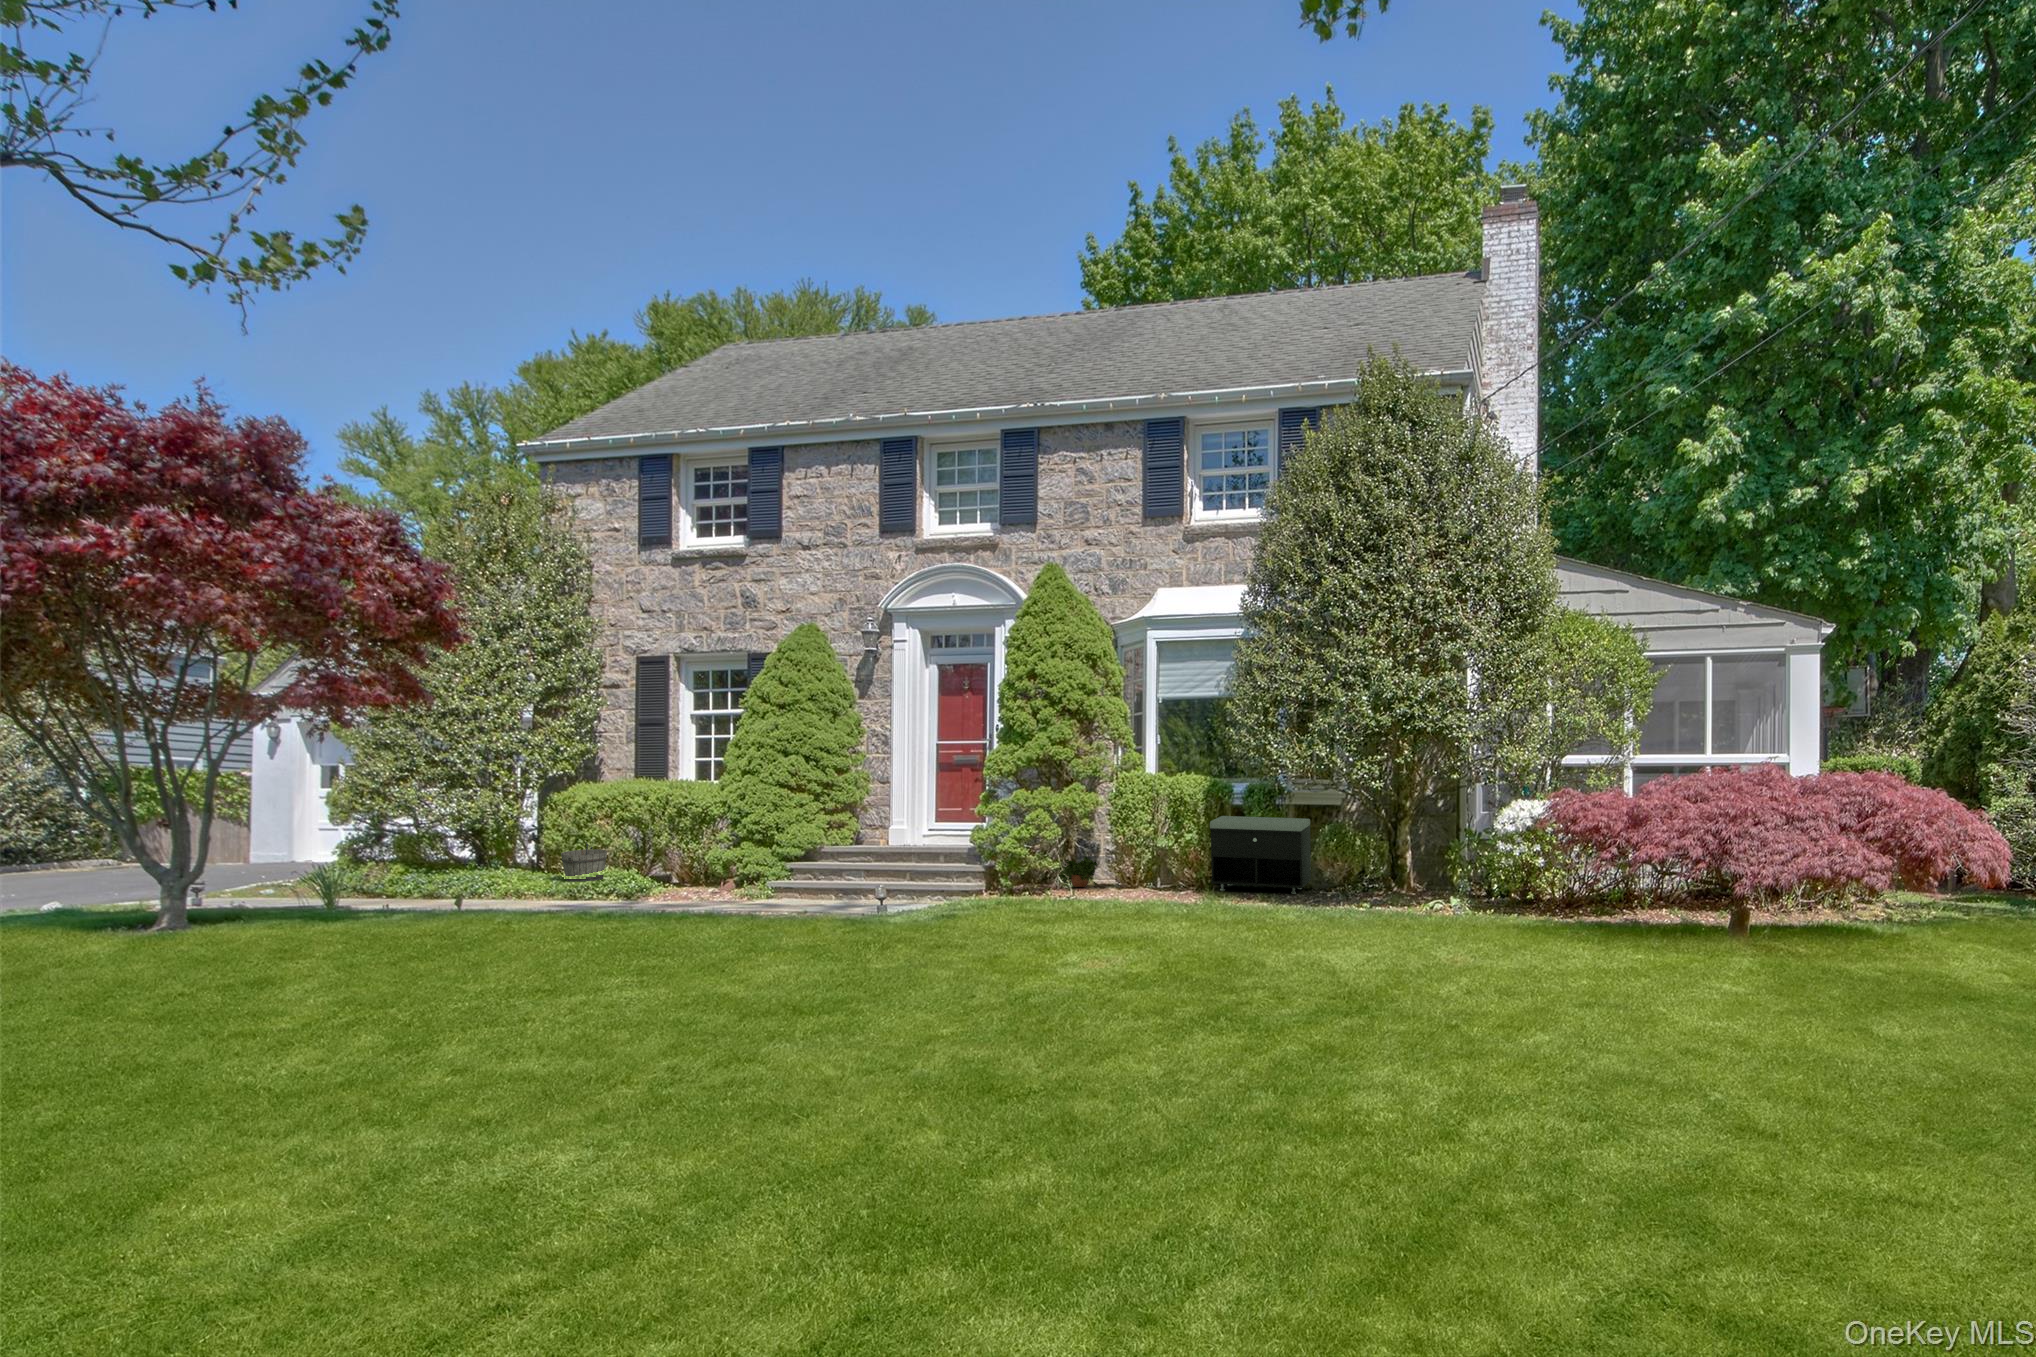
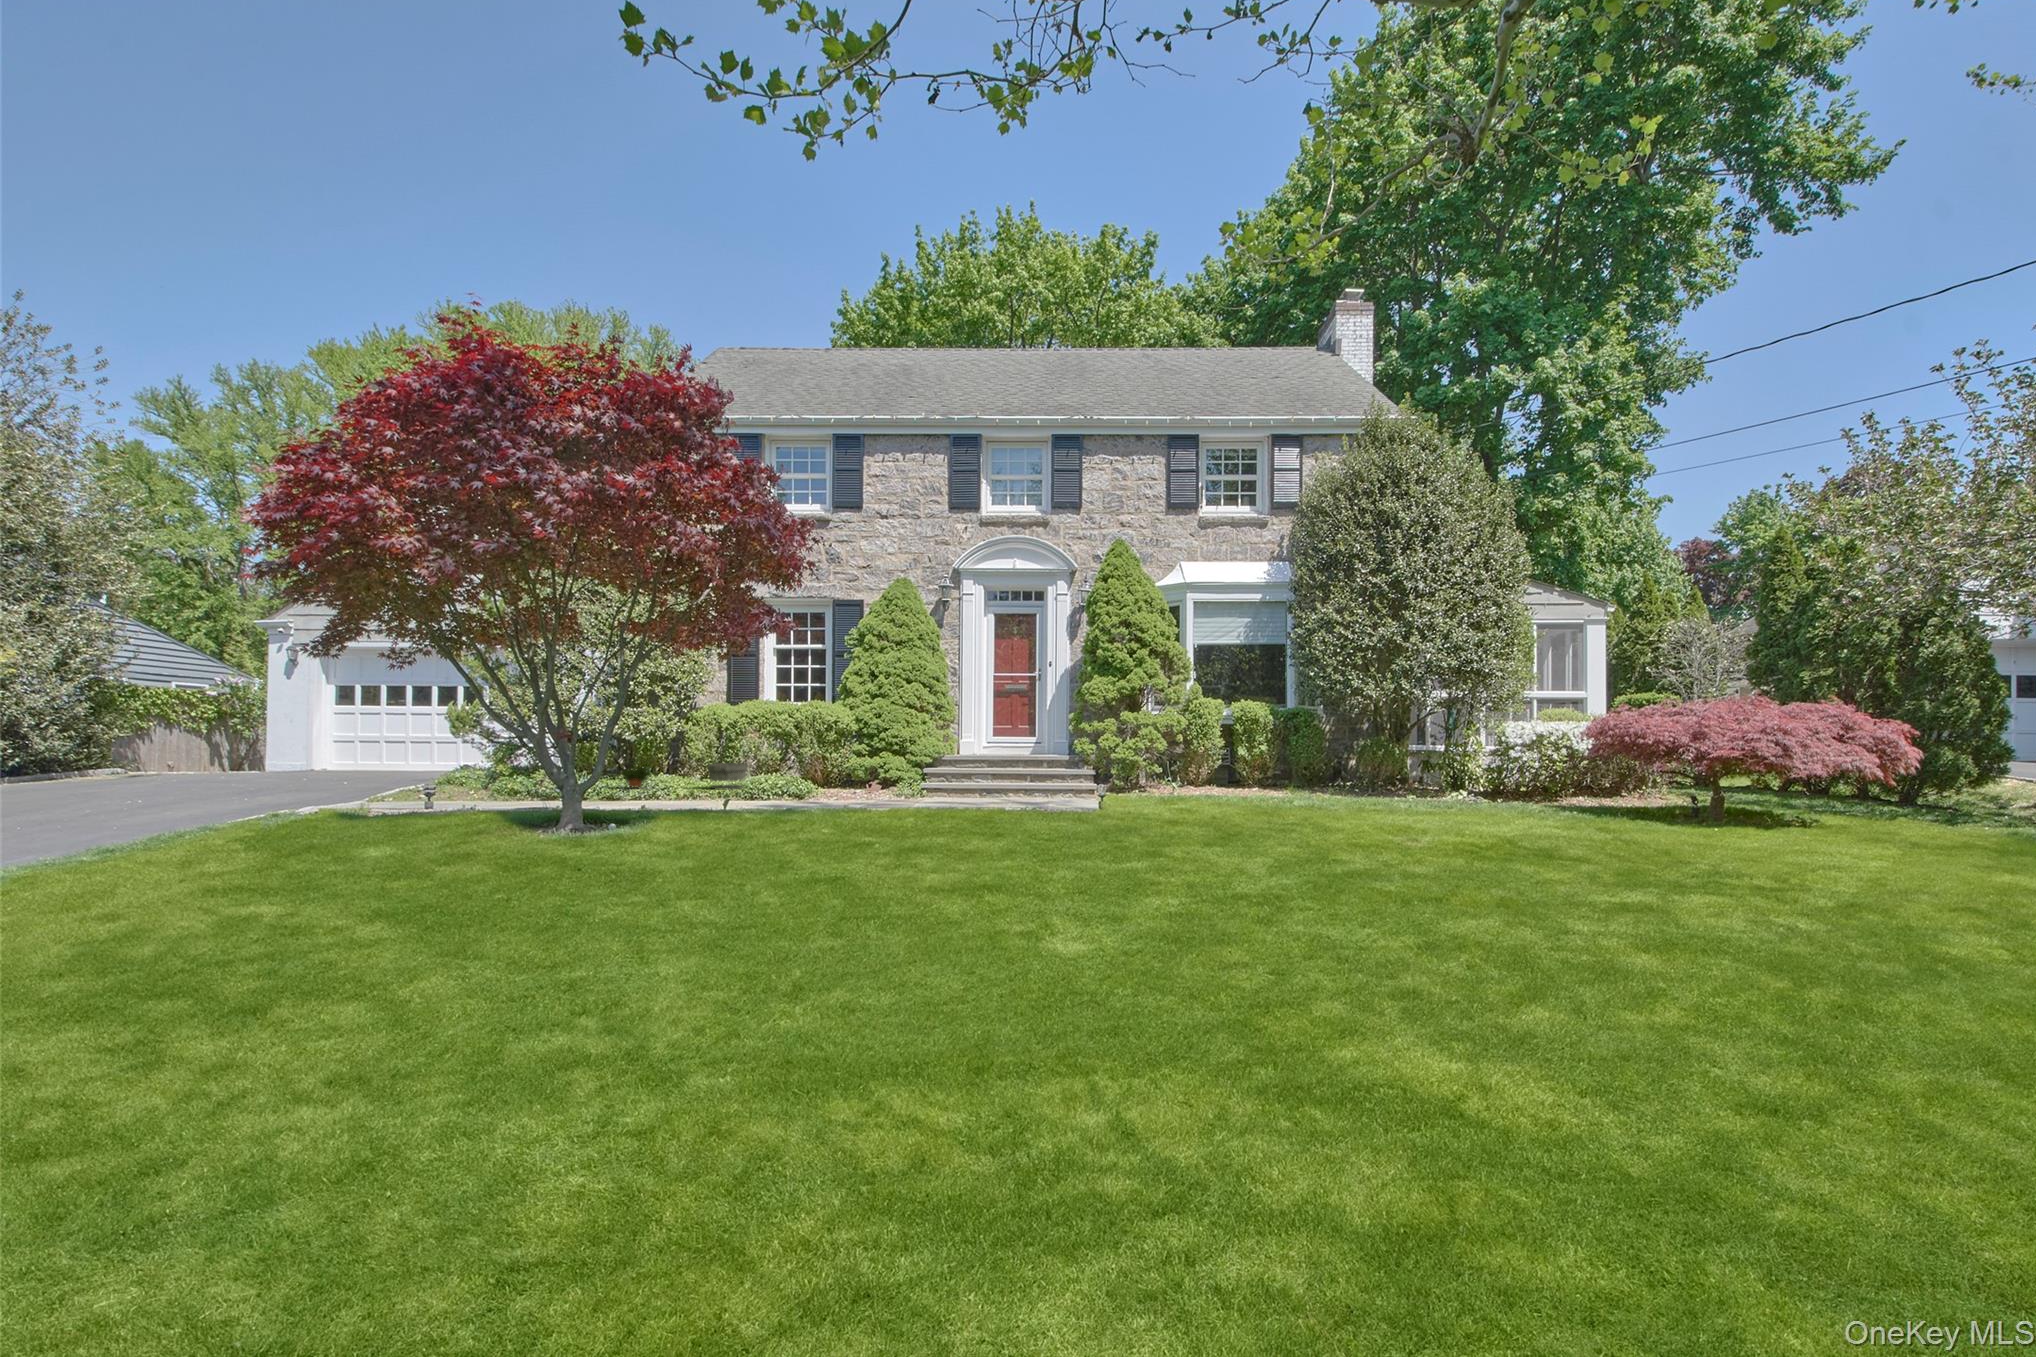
storage bench: present [1210,816,1311,894] -> none [1249,728,1323,781]
potted plant: present [1058,856,1098,887] -> present [620,765,651,787]

